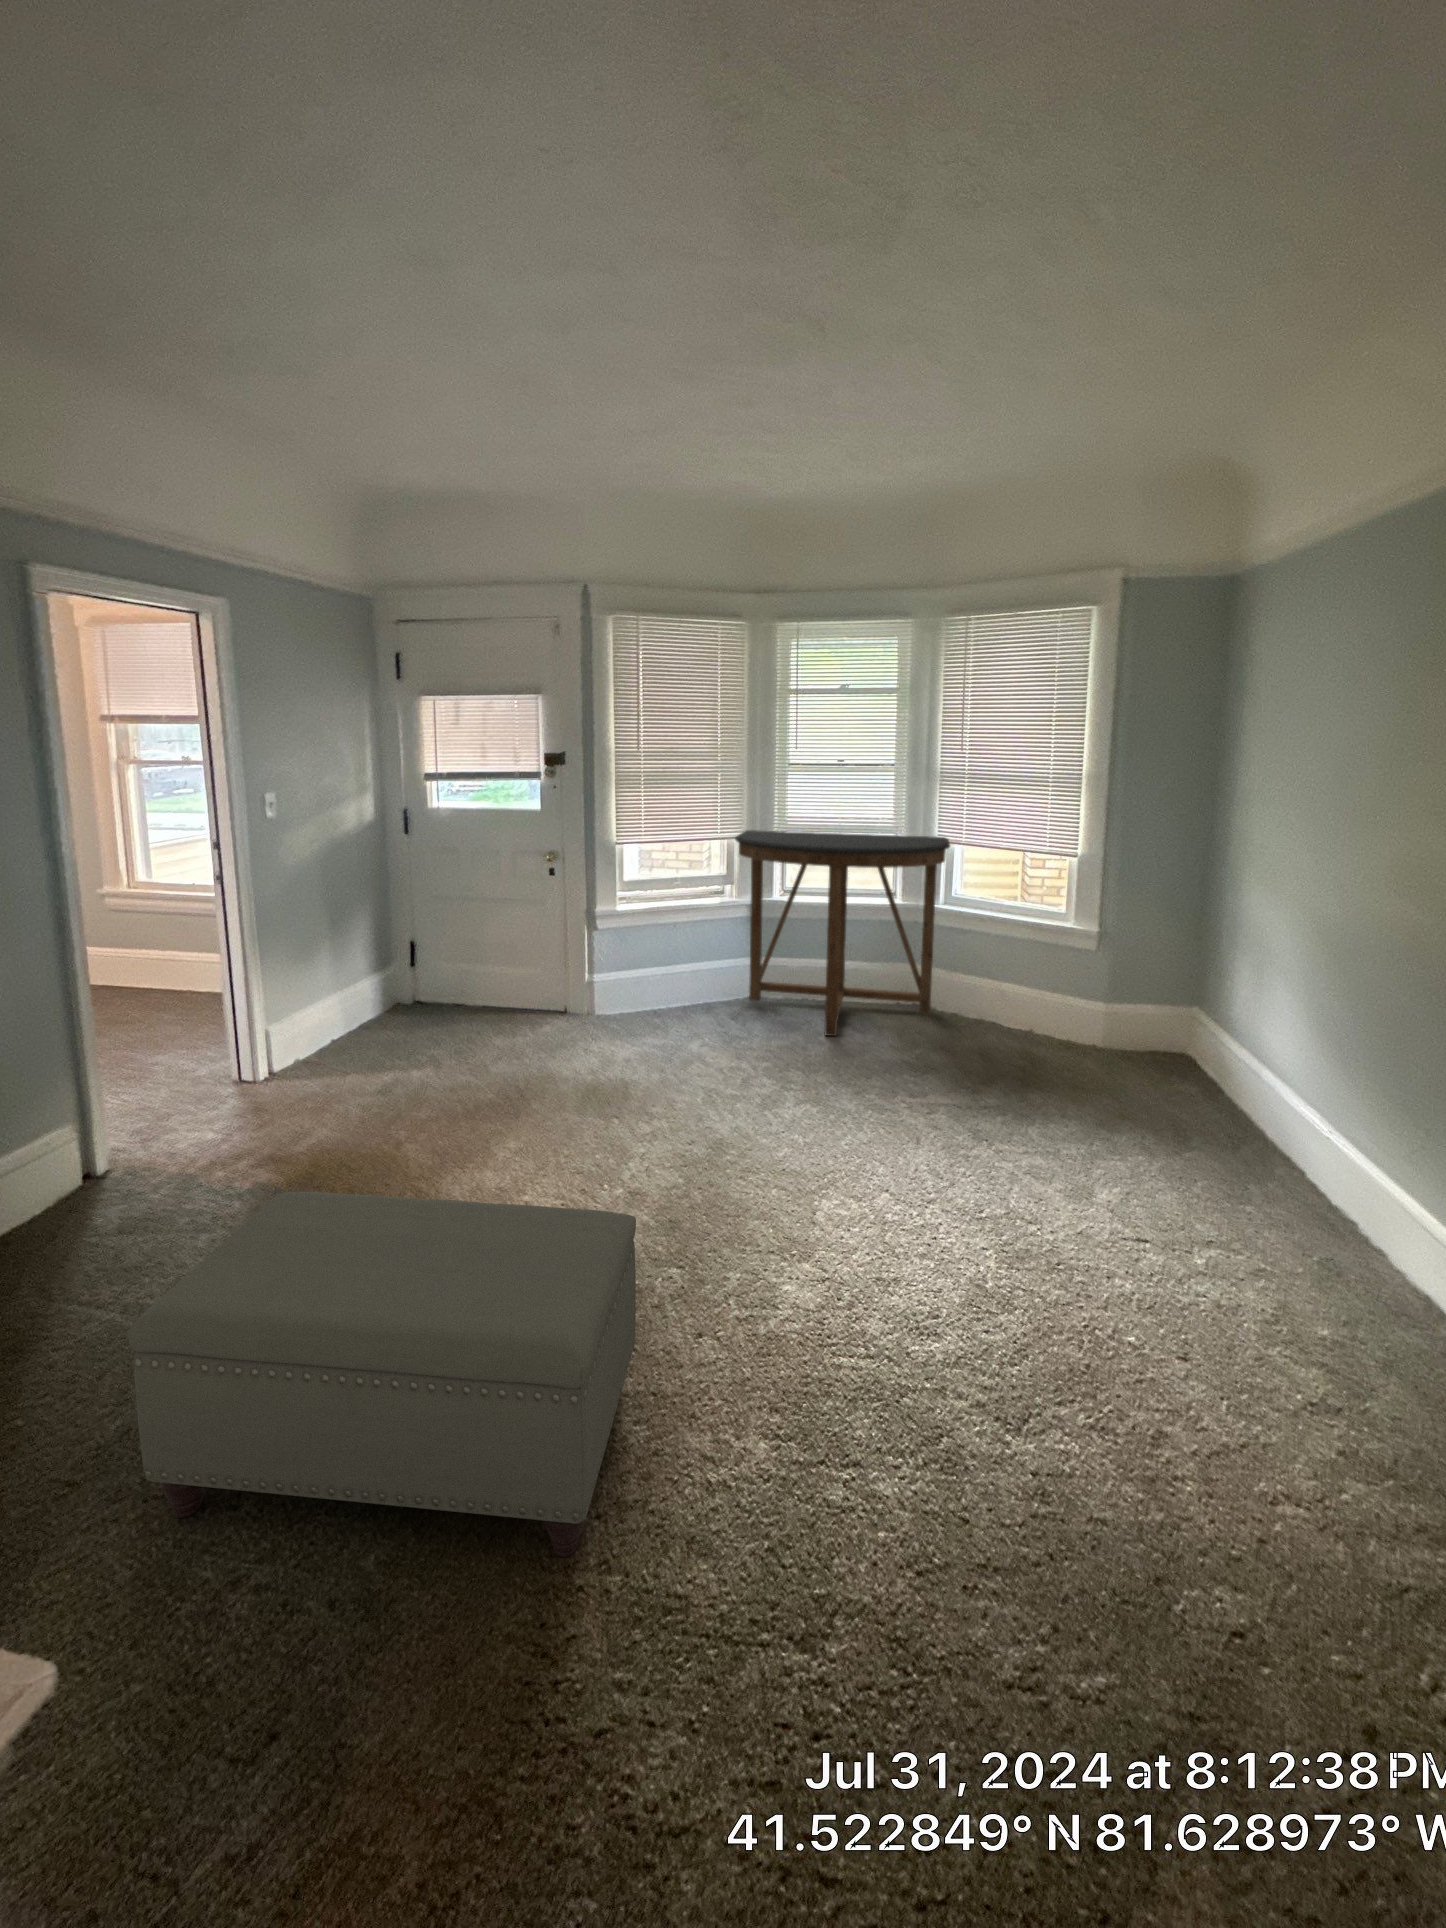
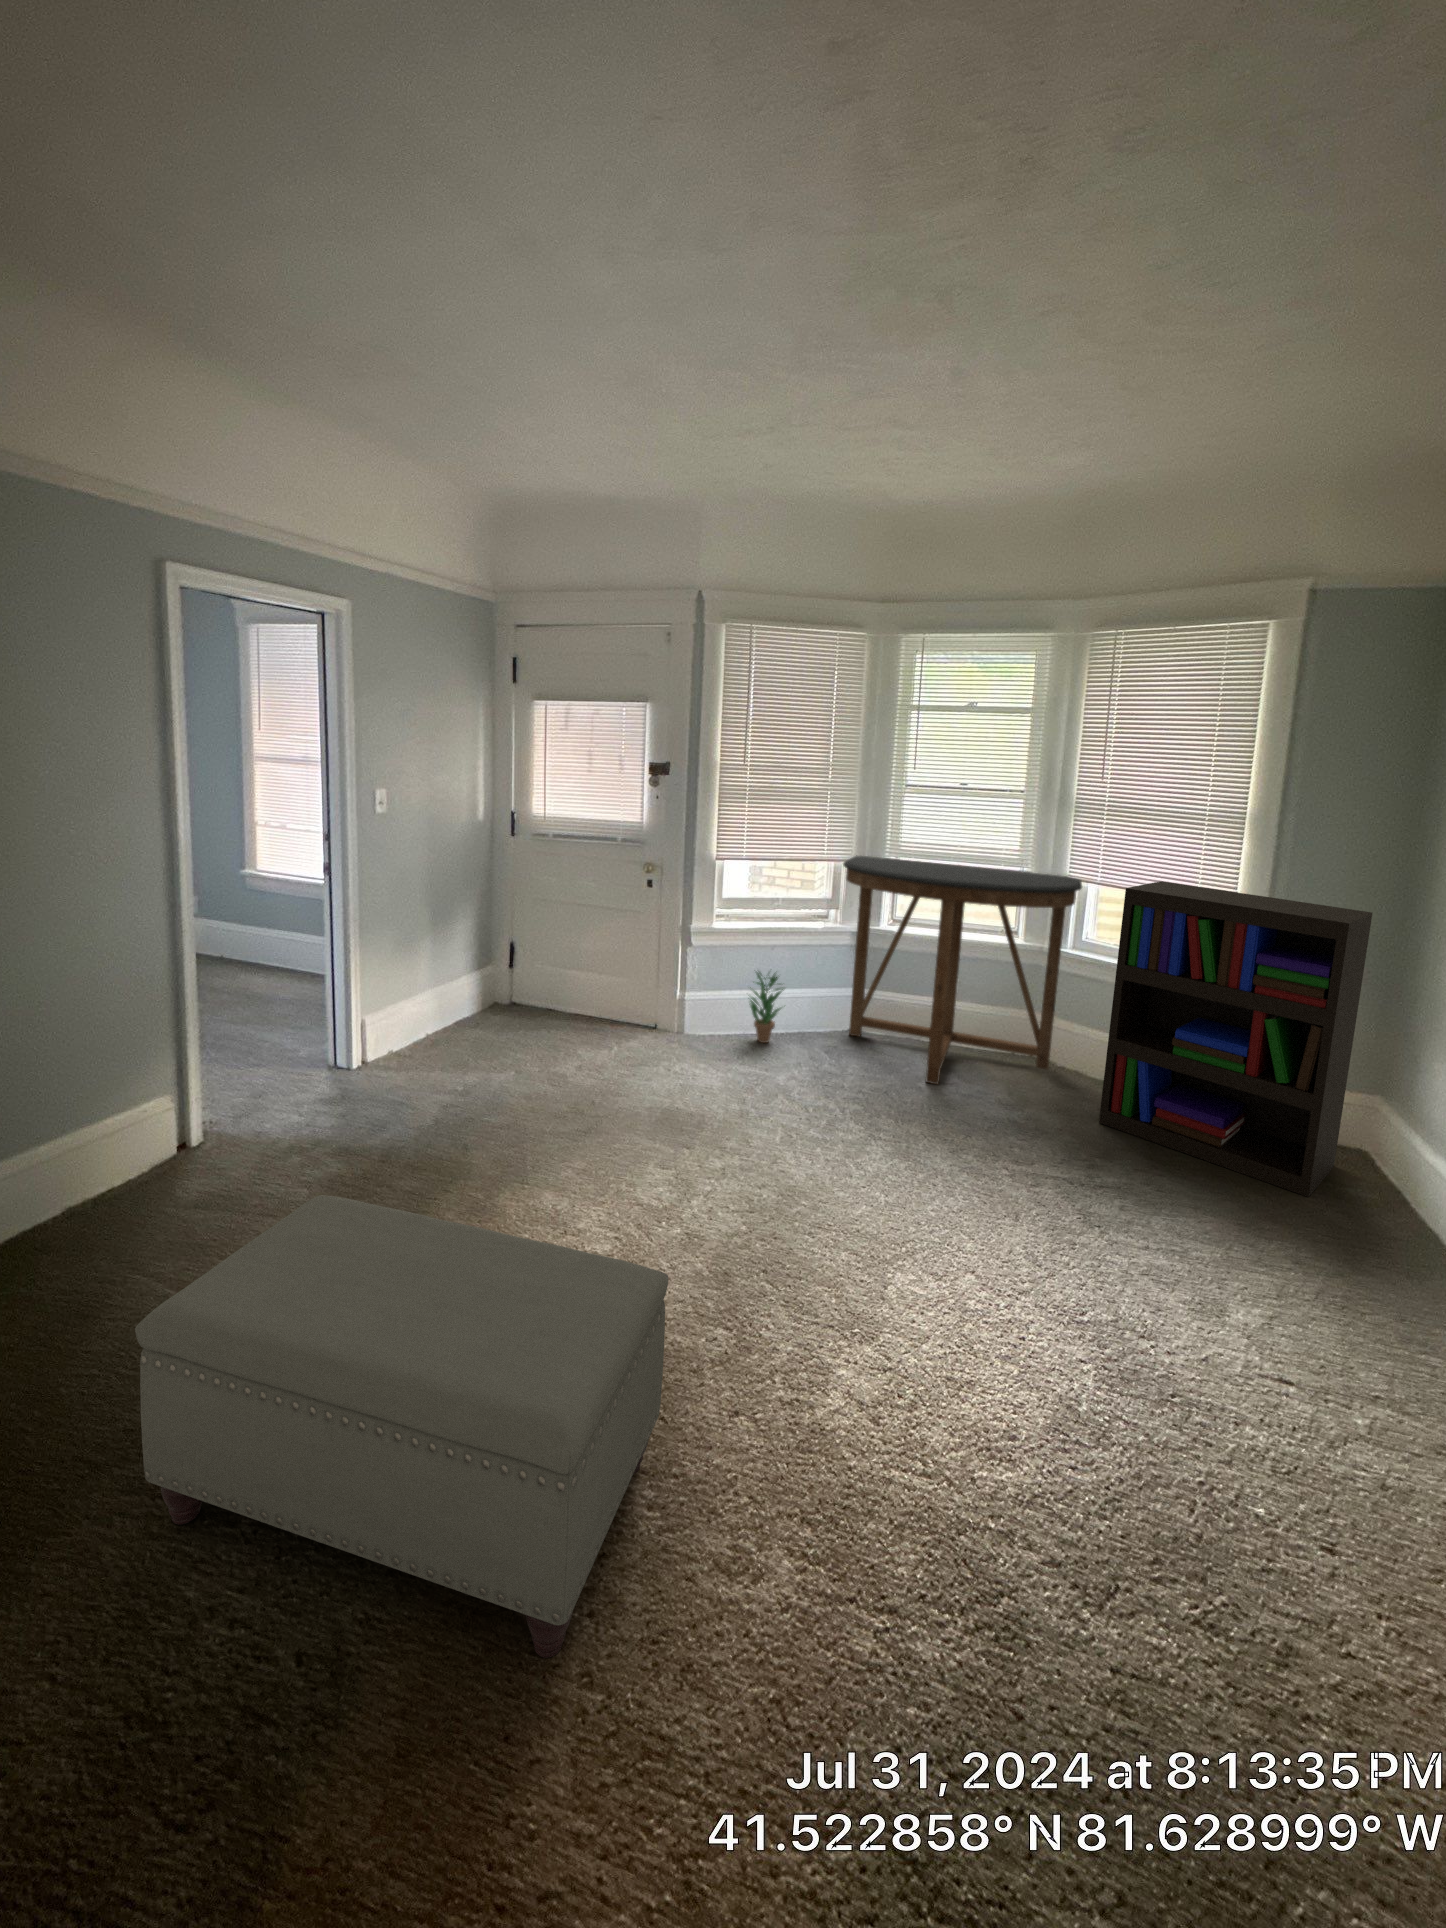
bookshelf: none [978,835,1187,1095] -> present [1099,881,1372,1197]
potted plant: none [651,943,690,1015] -> present [750,972,784,1043]

